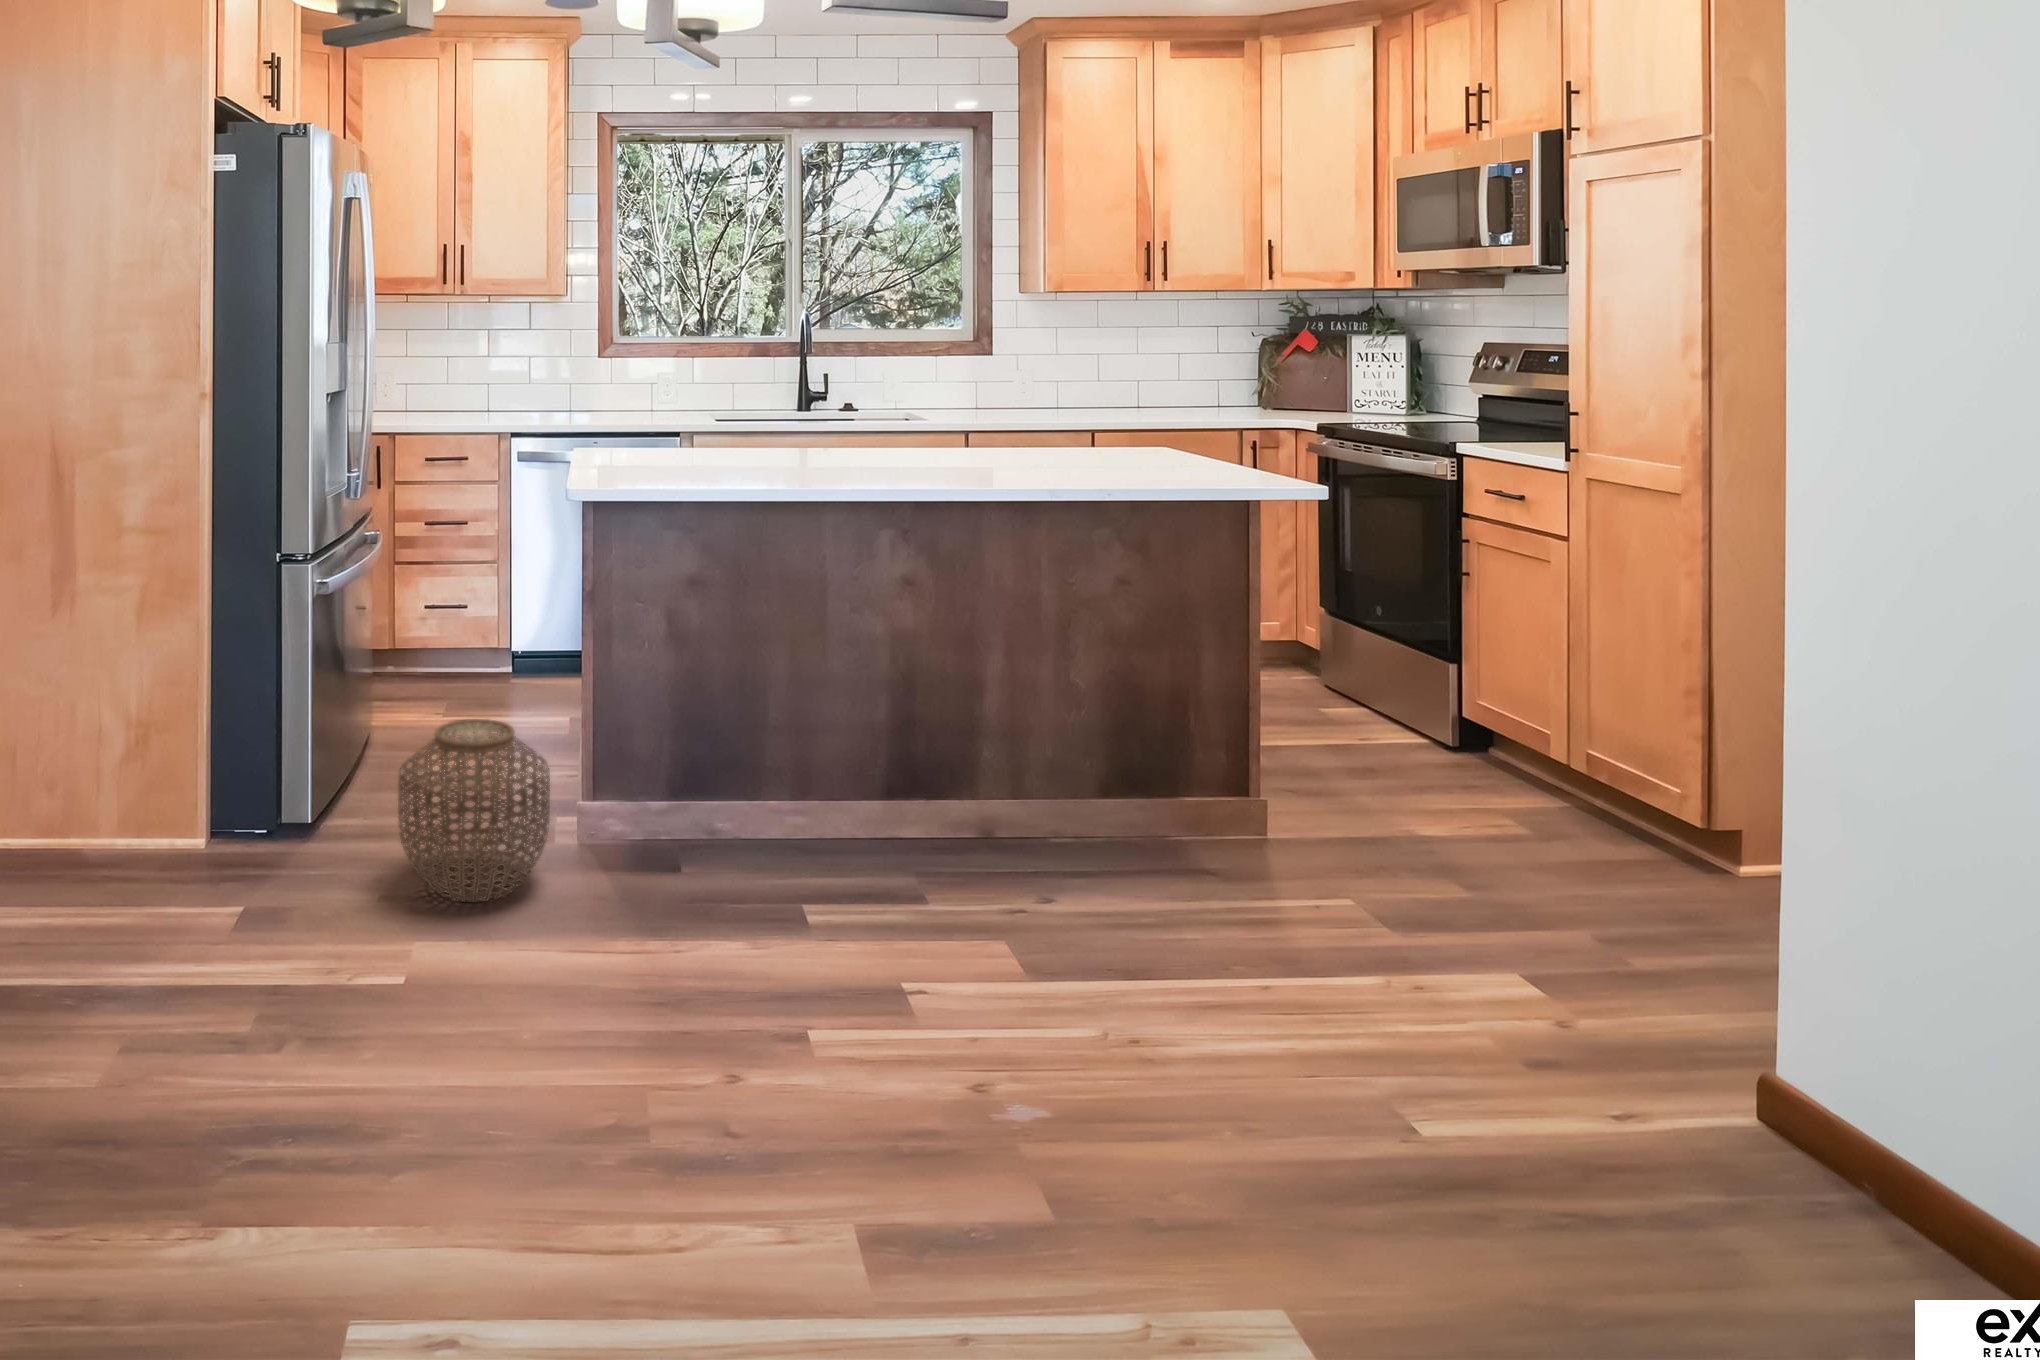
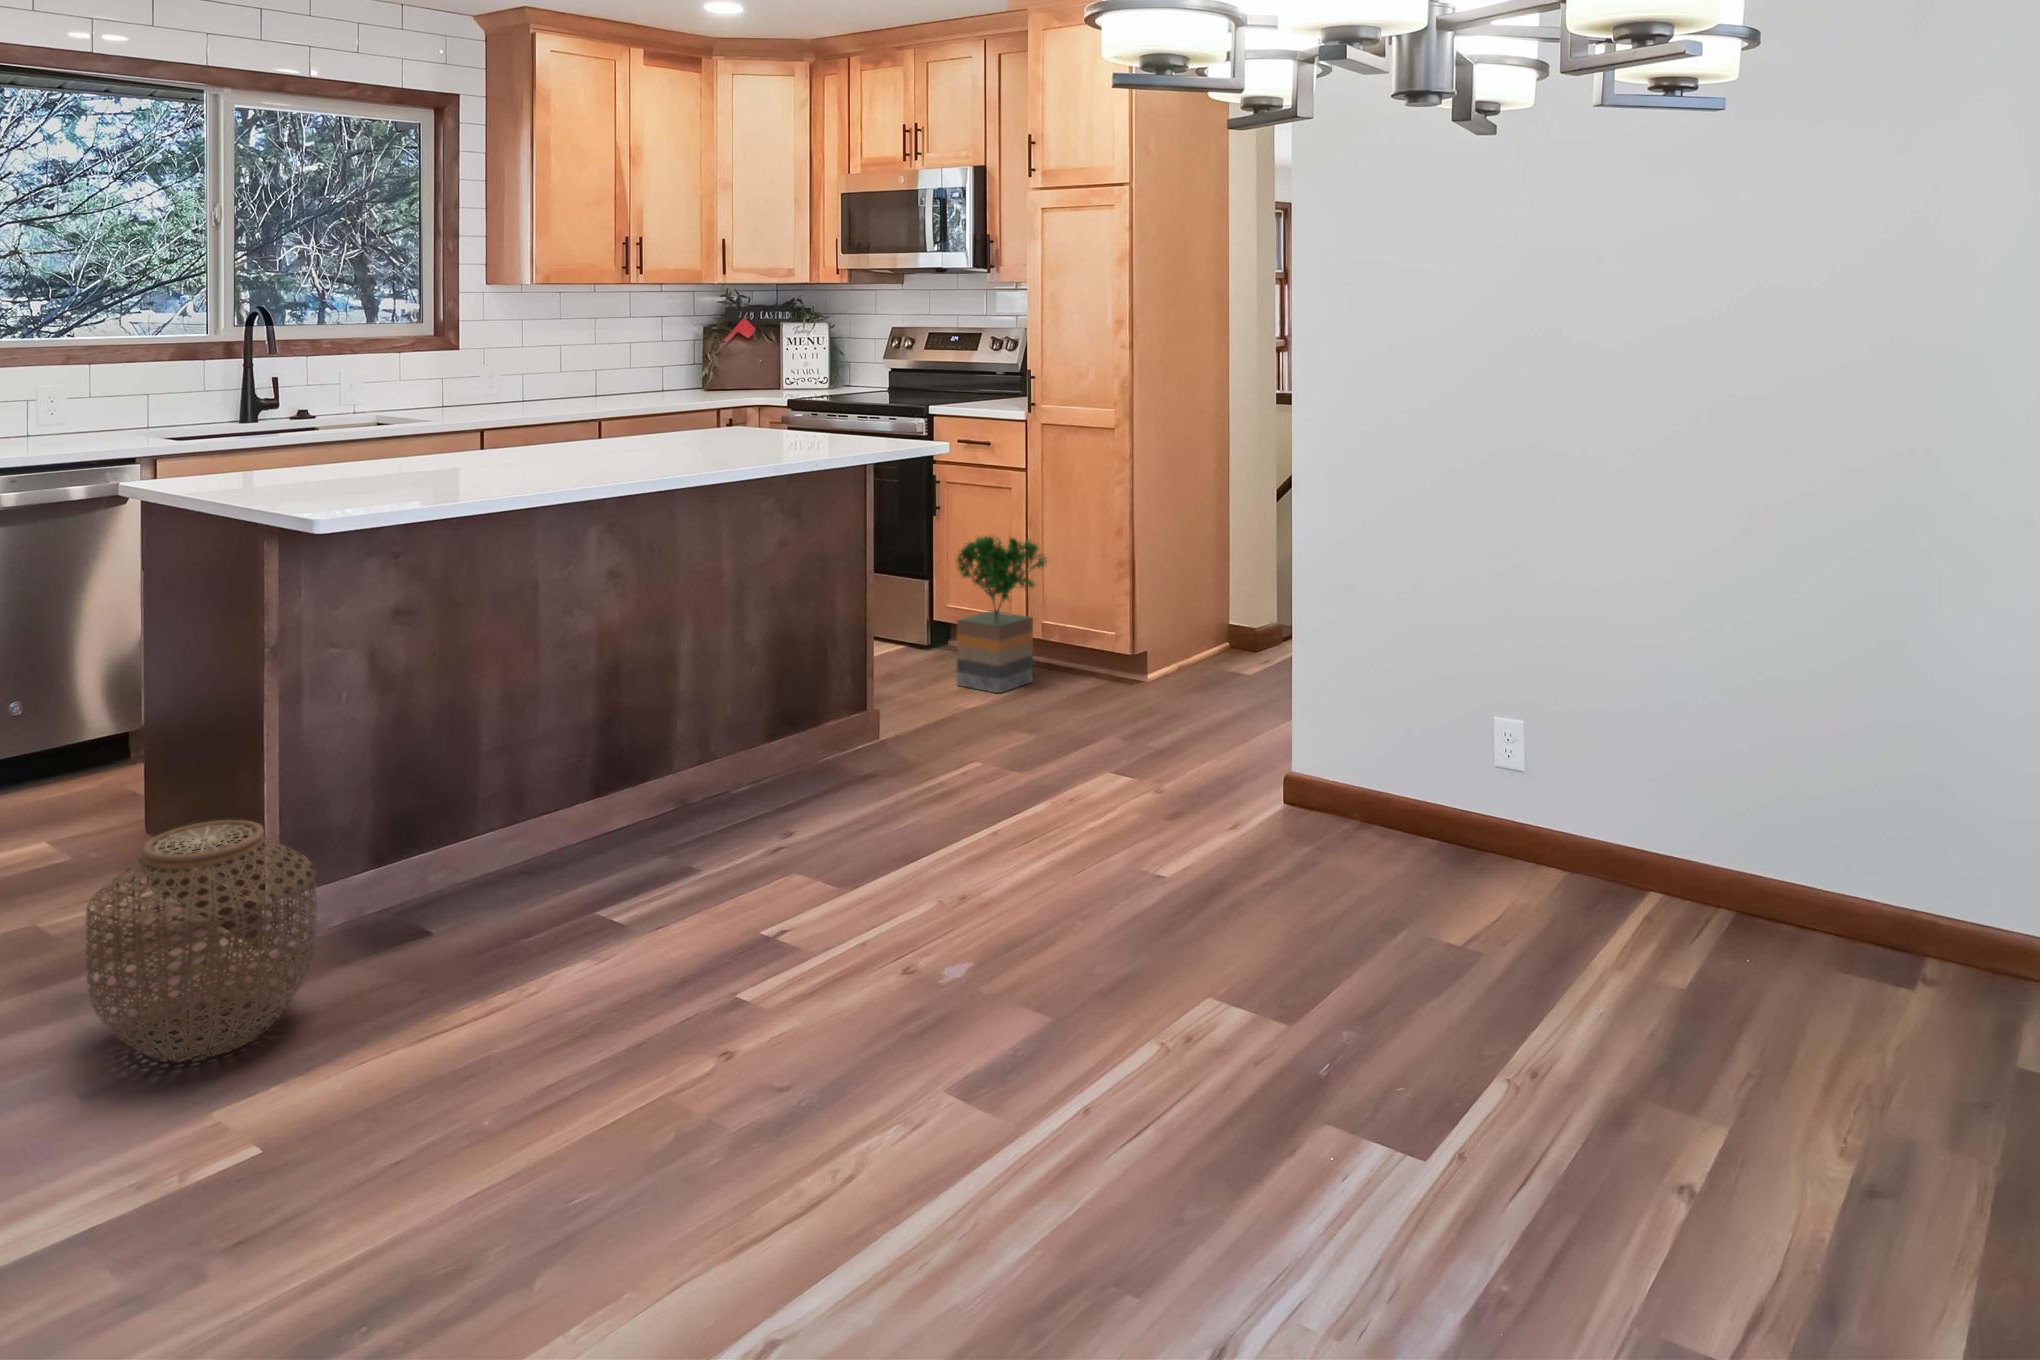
potted tree: none [1426,612,1590,823] -> present [955,536,1048,693]

